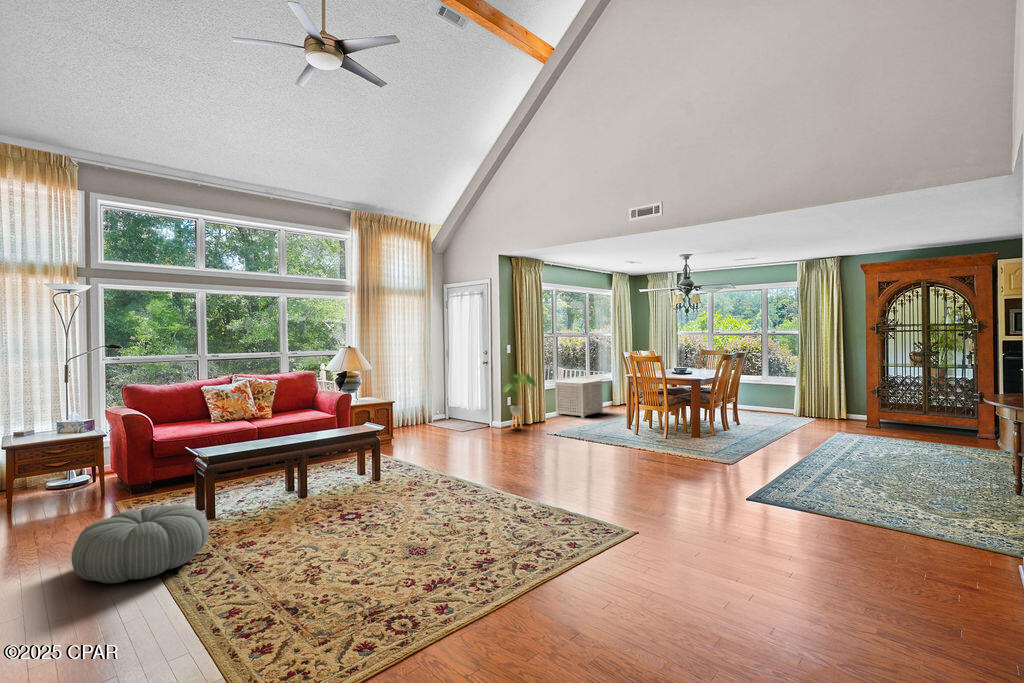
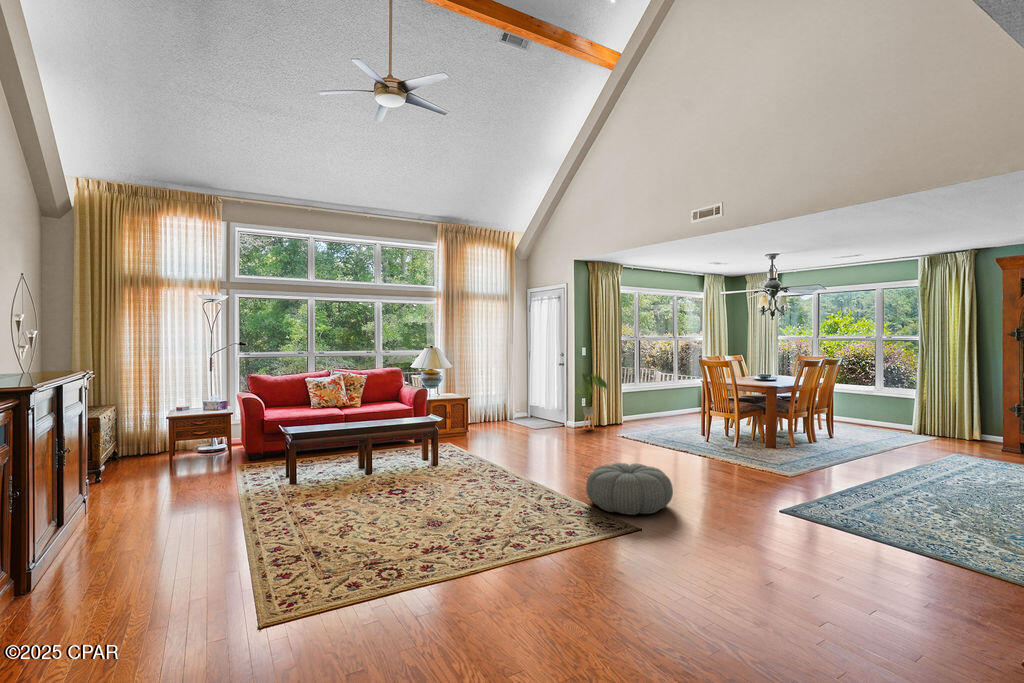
side table: present [555,379,603,418] -> none [637,383,687,423]
pouf: present [71,504,209,583] -> present [586,463,673,515]

